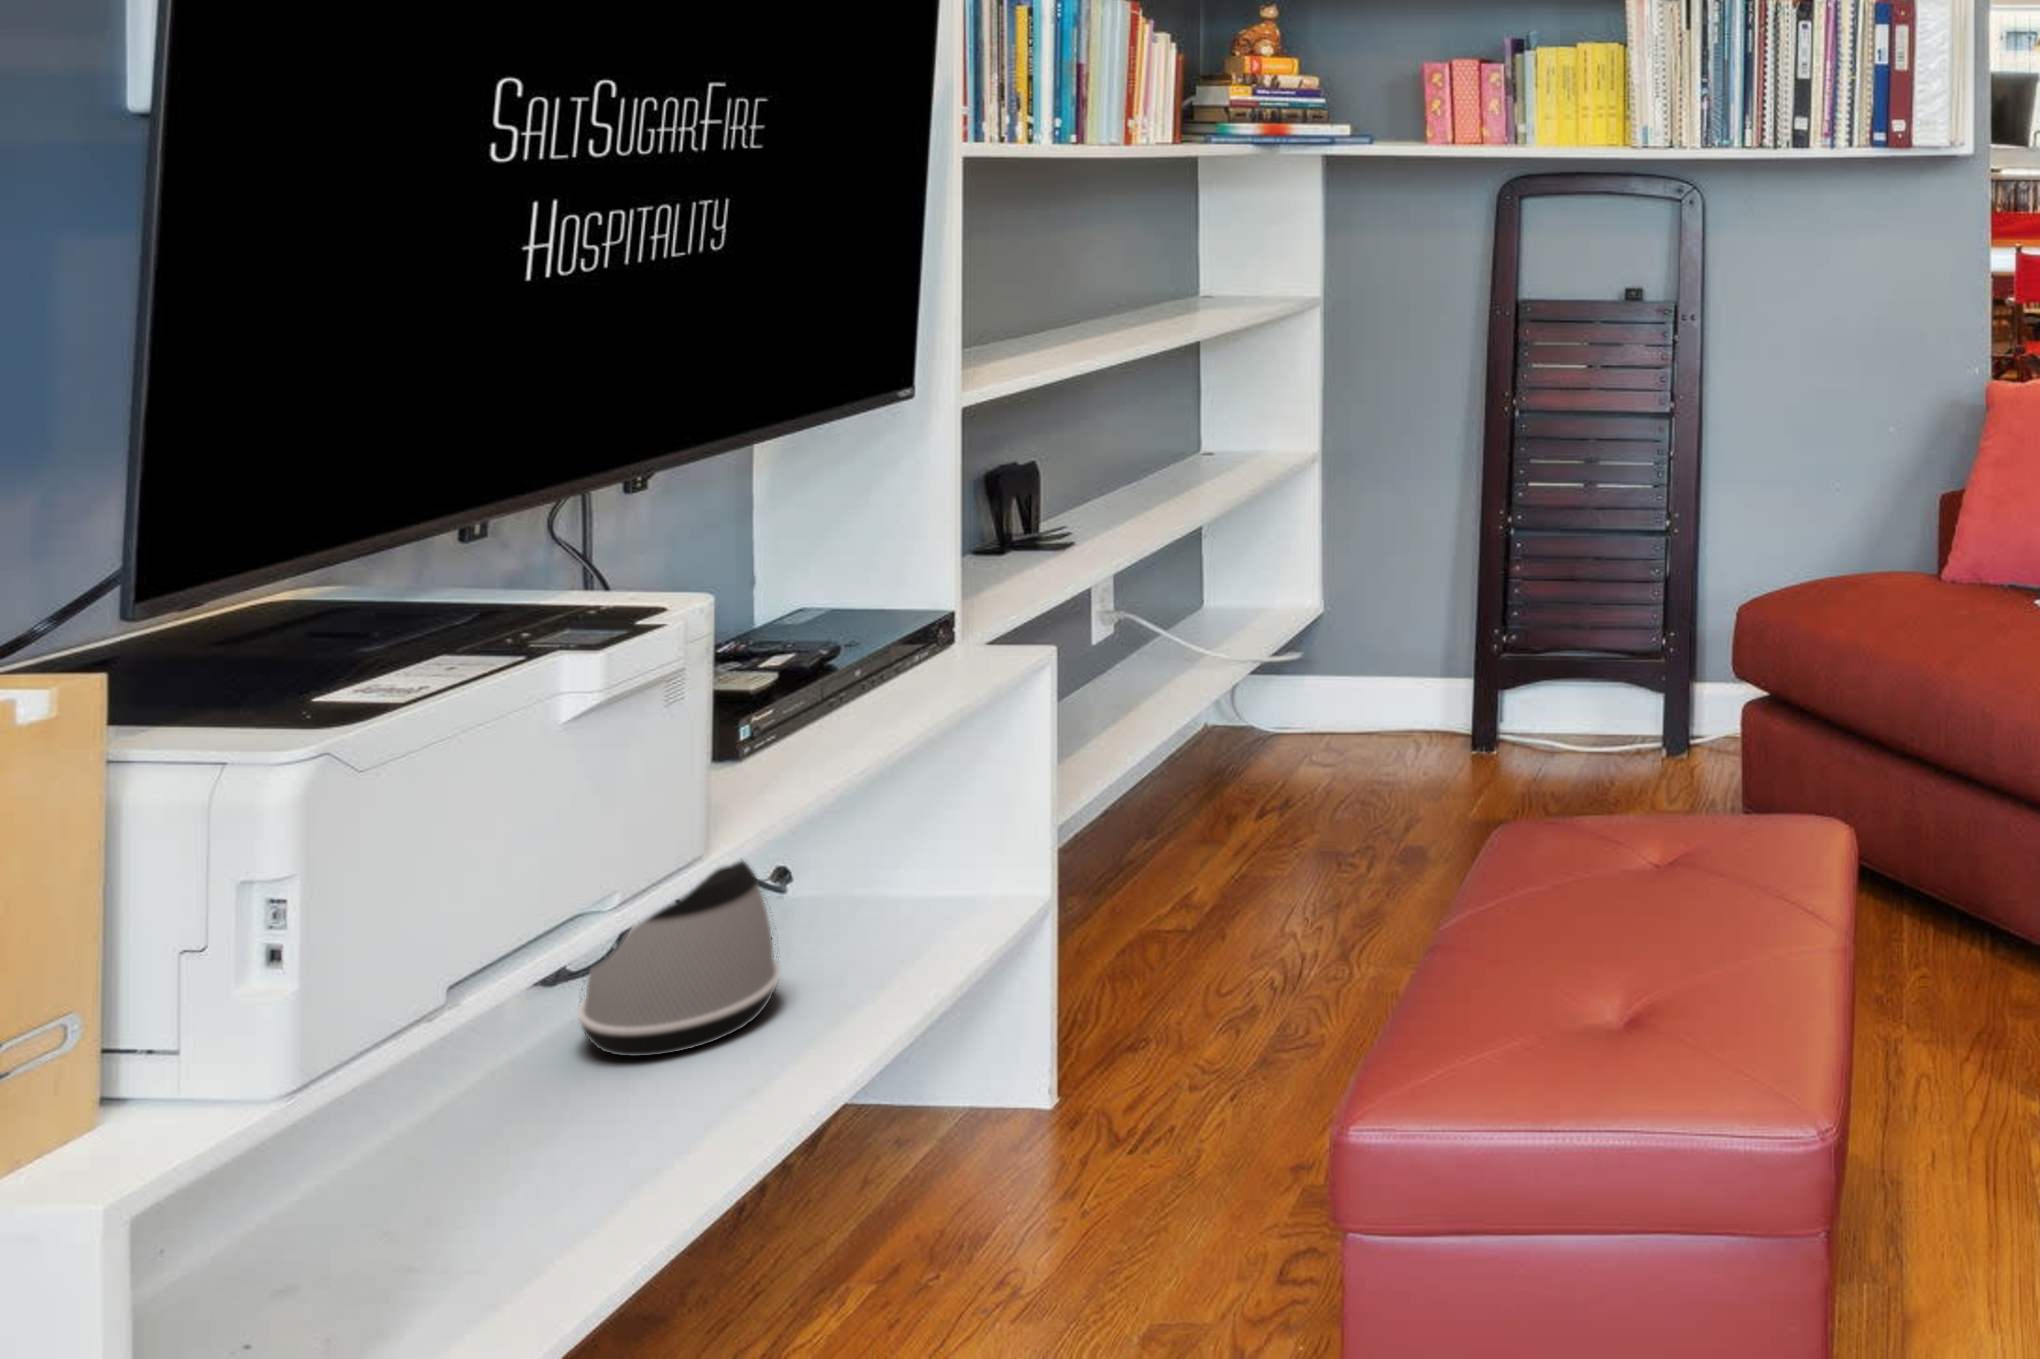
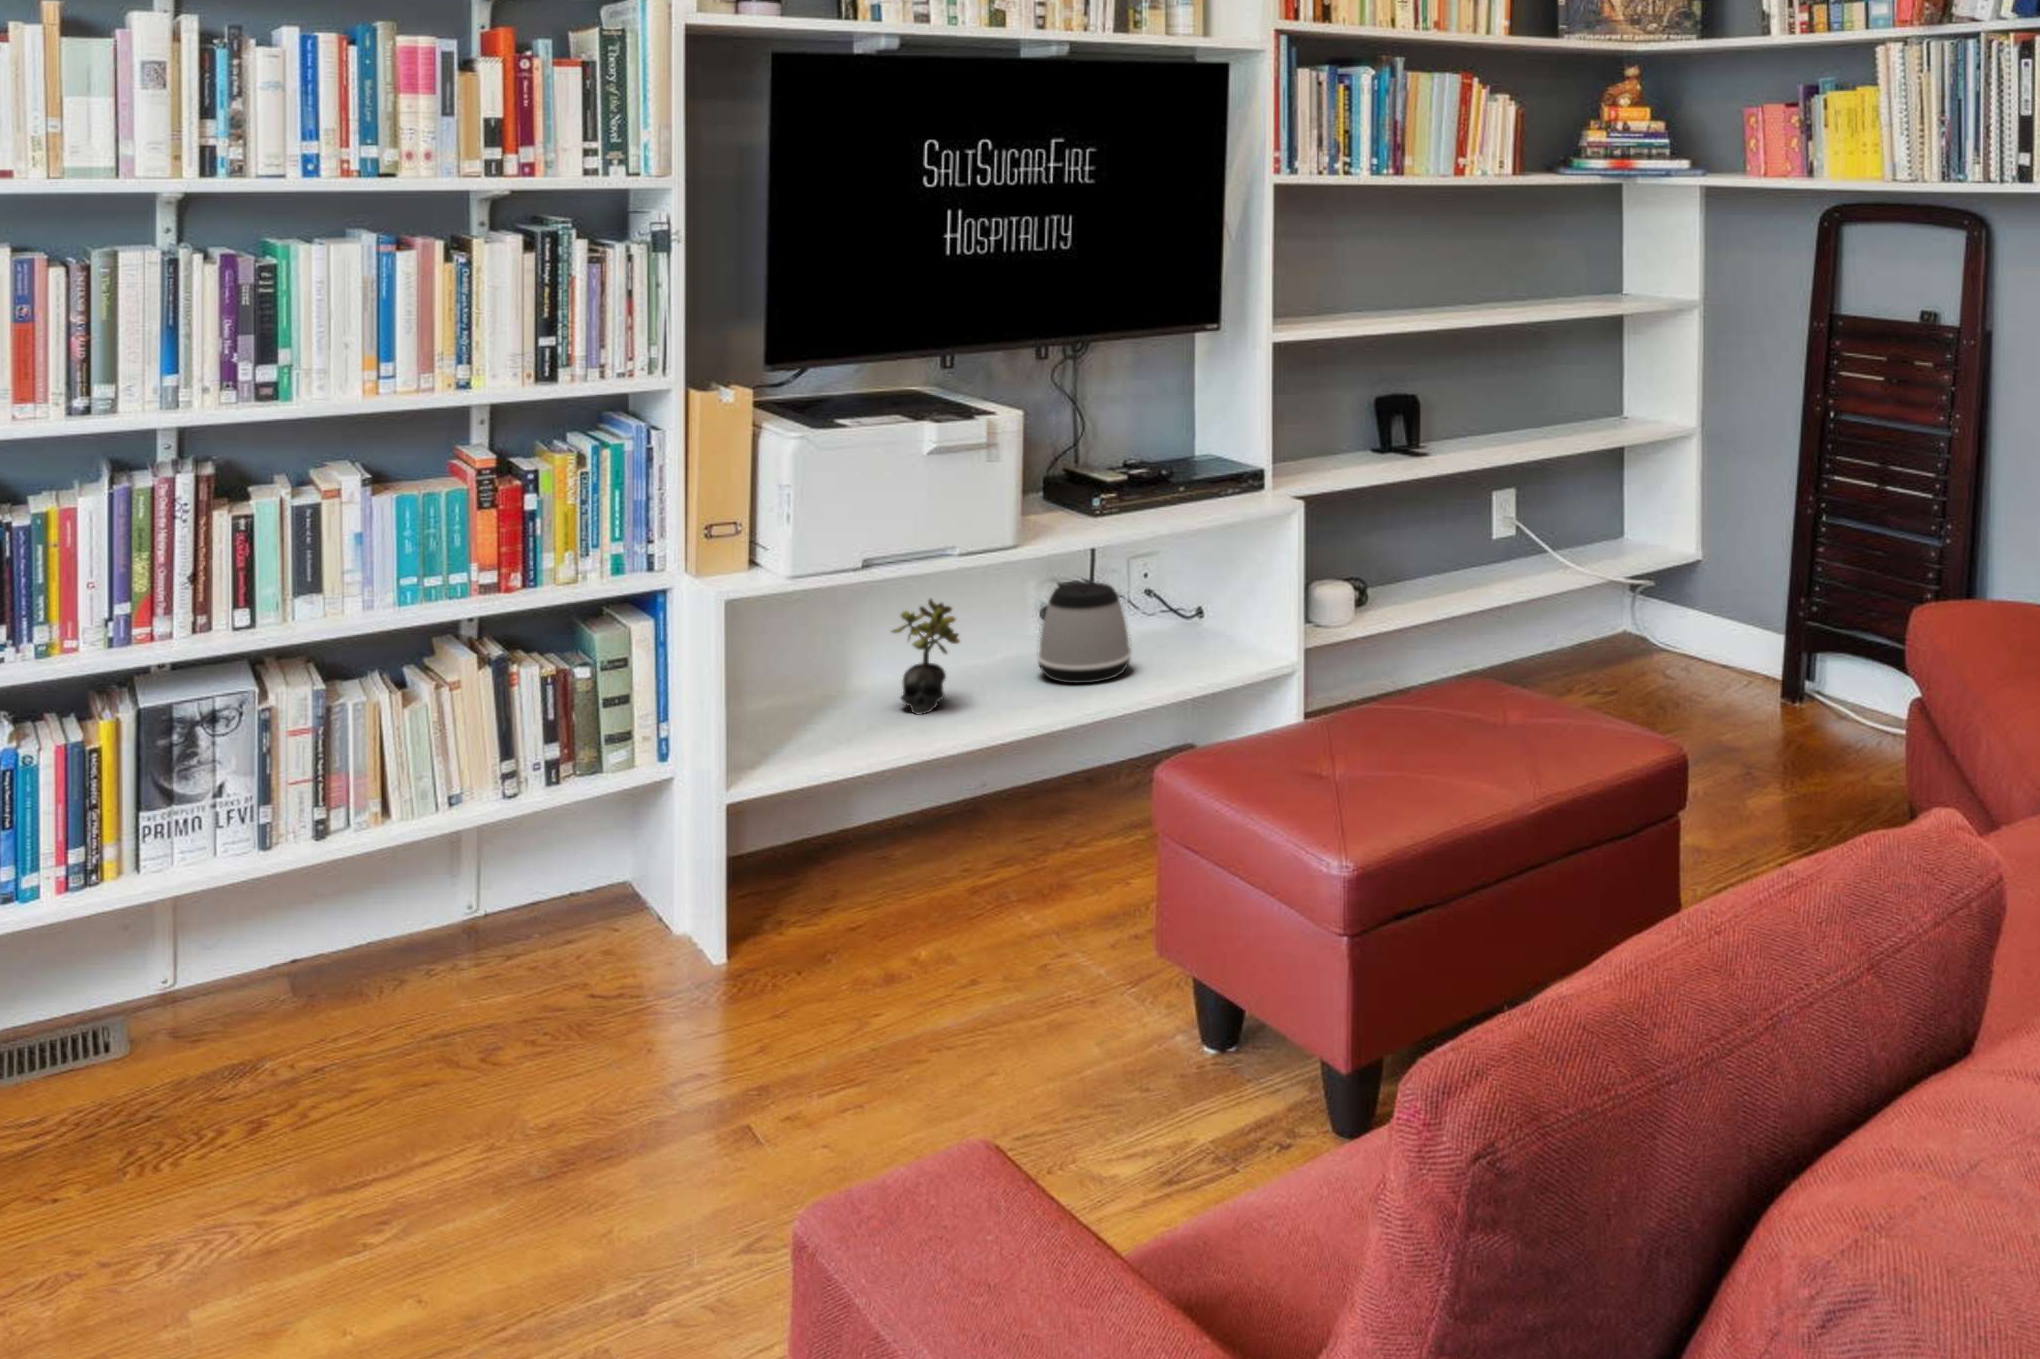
succulent plant: none [330,977,515,1223] -> present [892,599,960,714]

